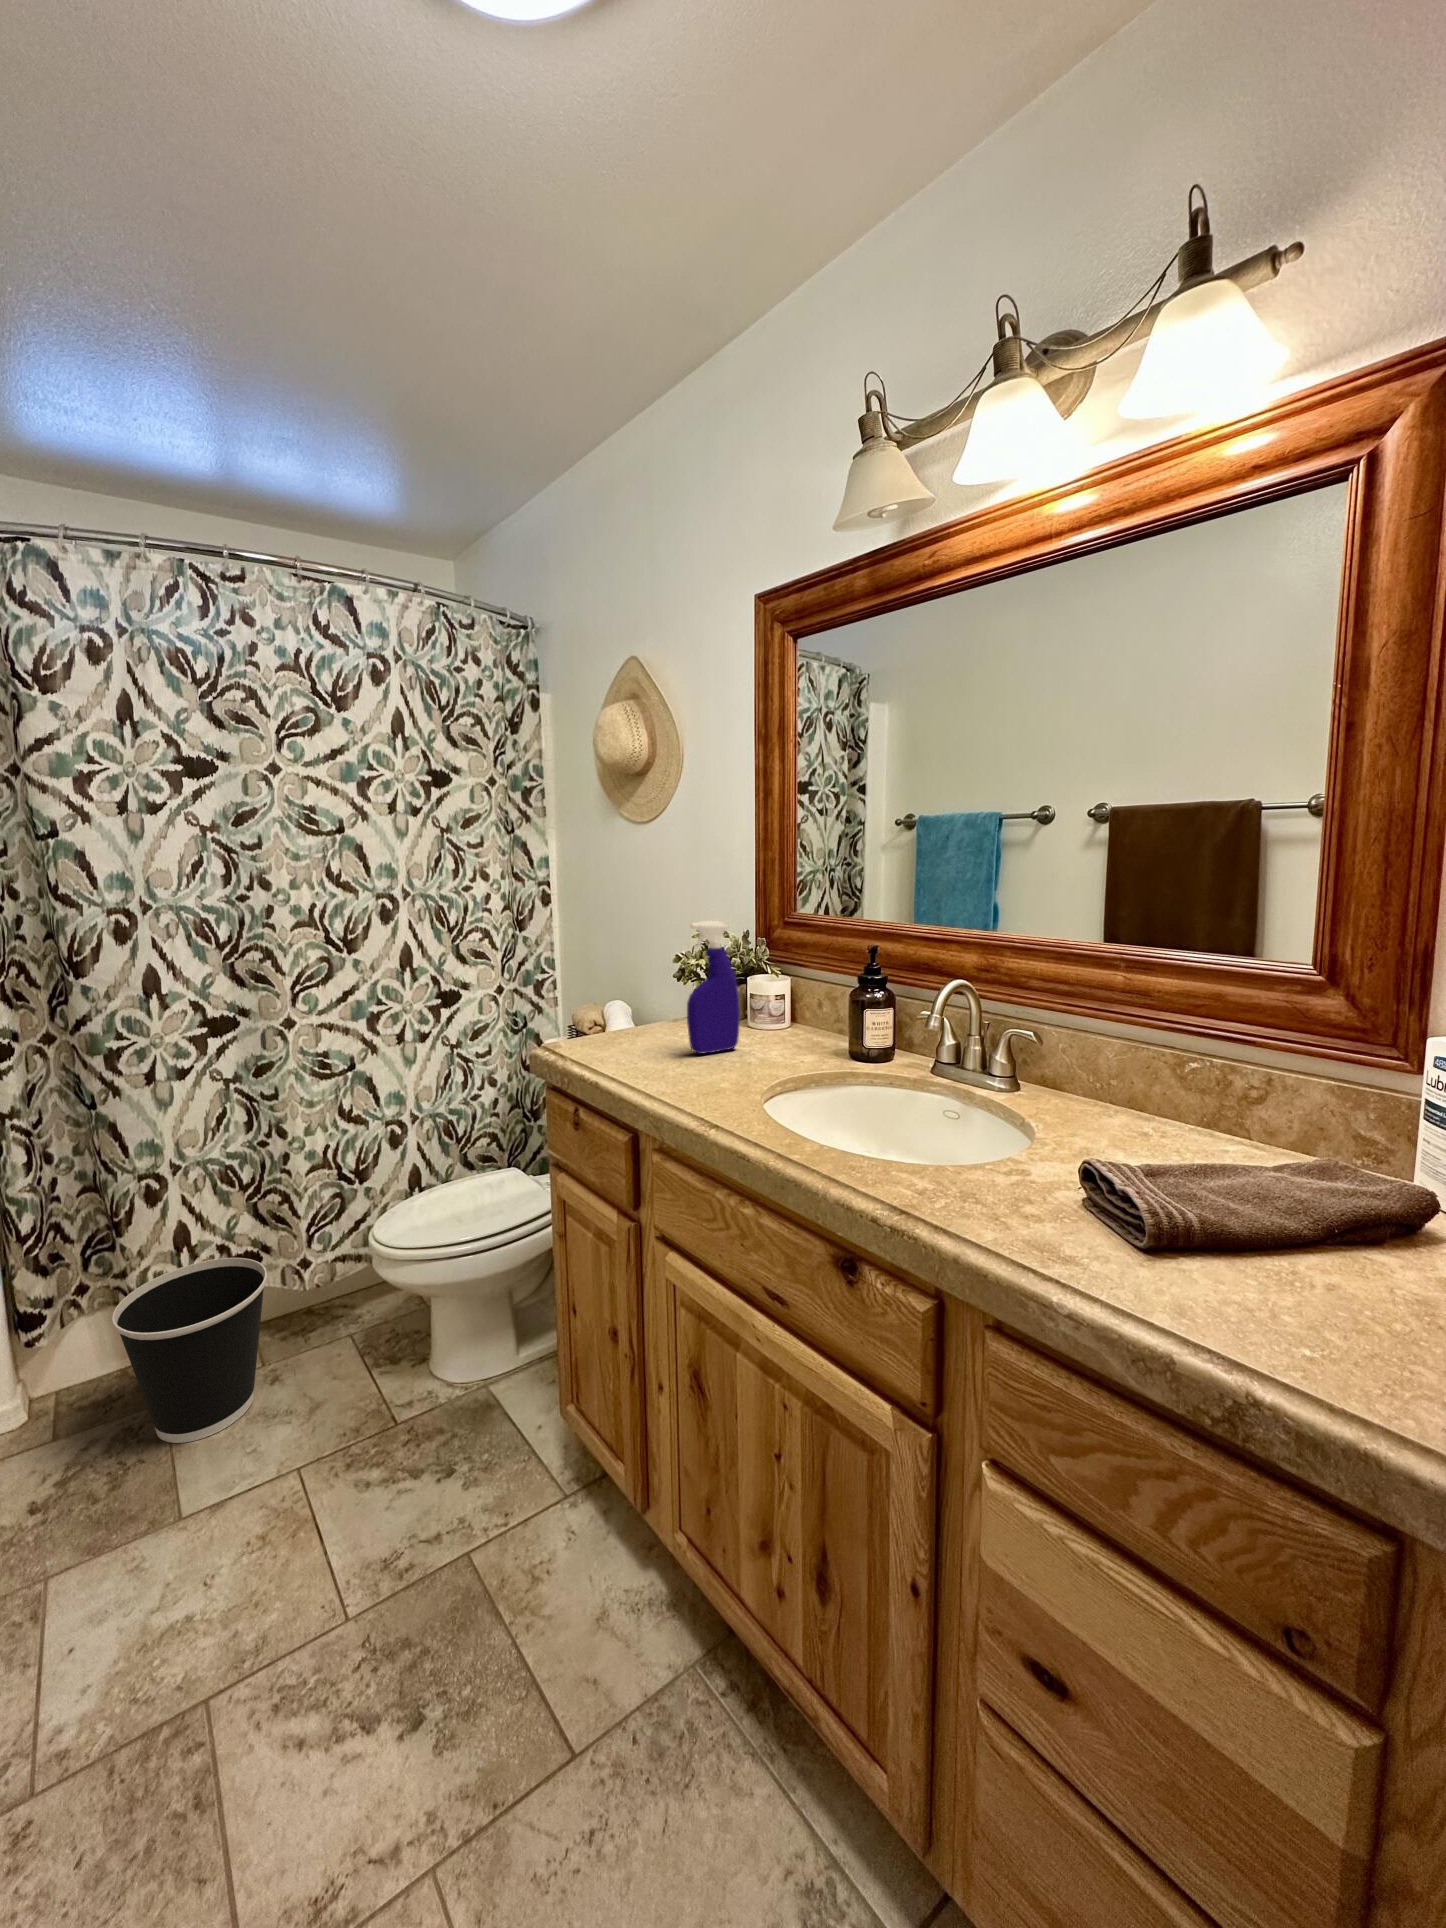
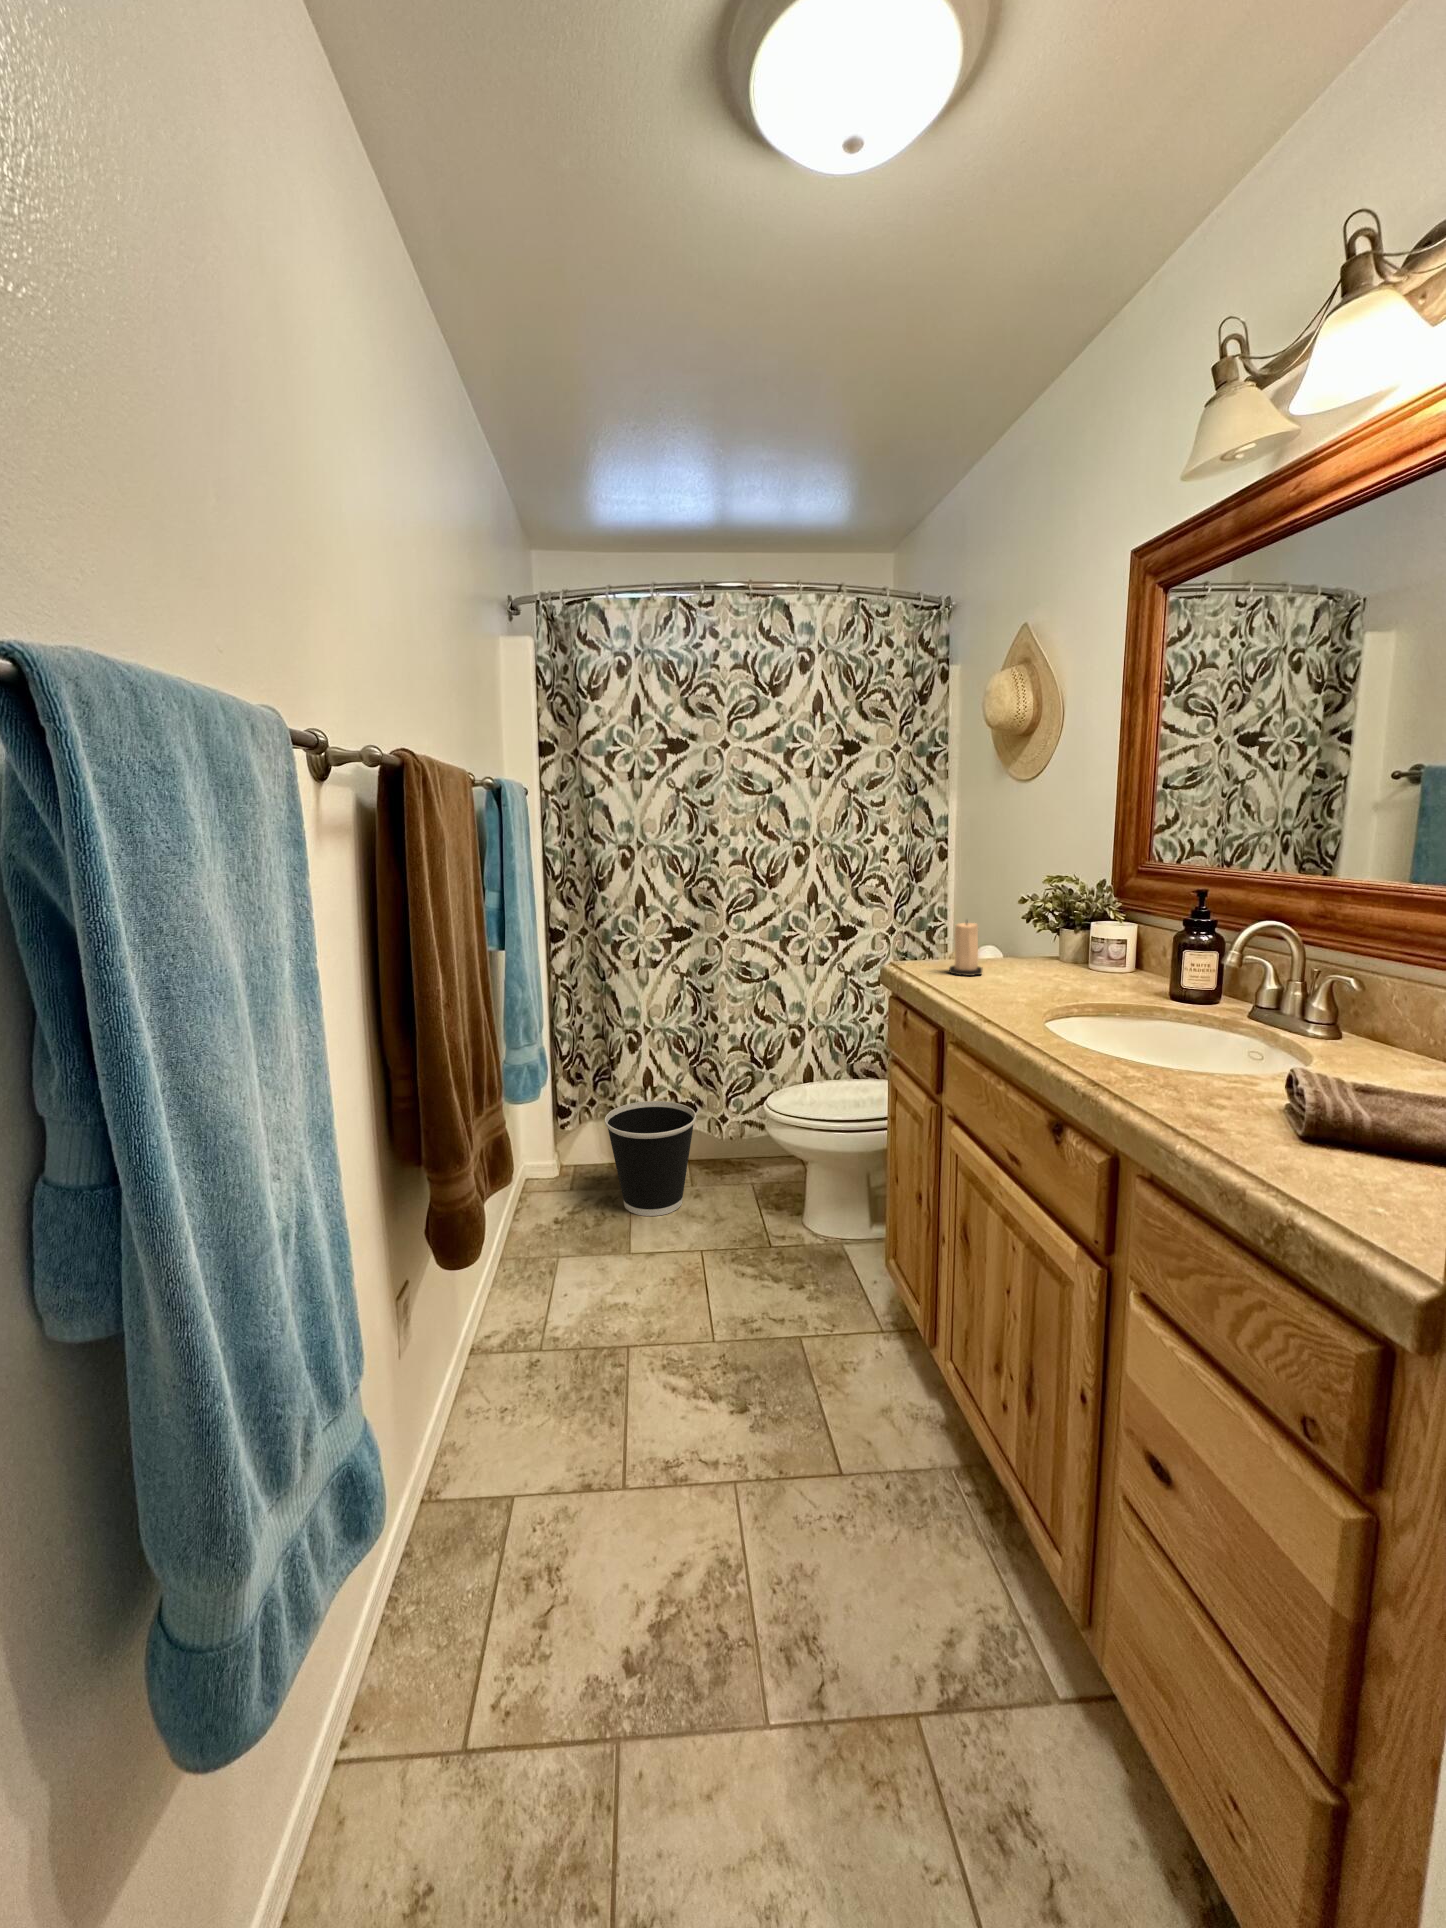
spray bottle: present [687,921,740,1054] -> none [1009,863,1063,980]
candle: none [620,989,657,1057] -> present [949,922,982,976]

